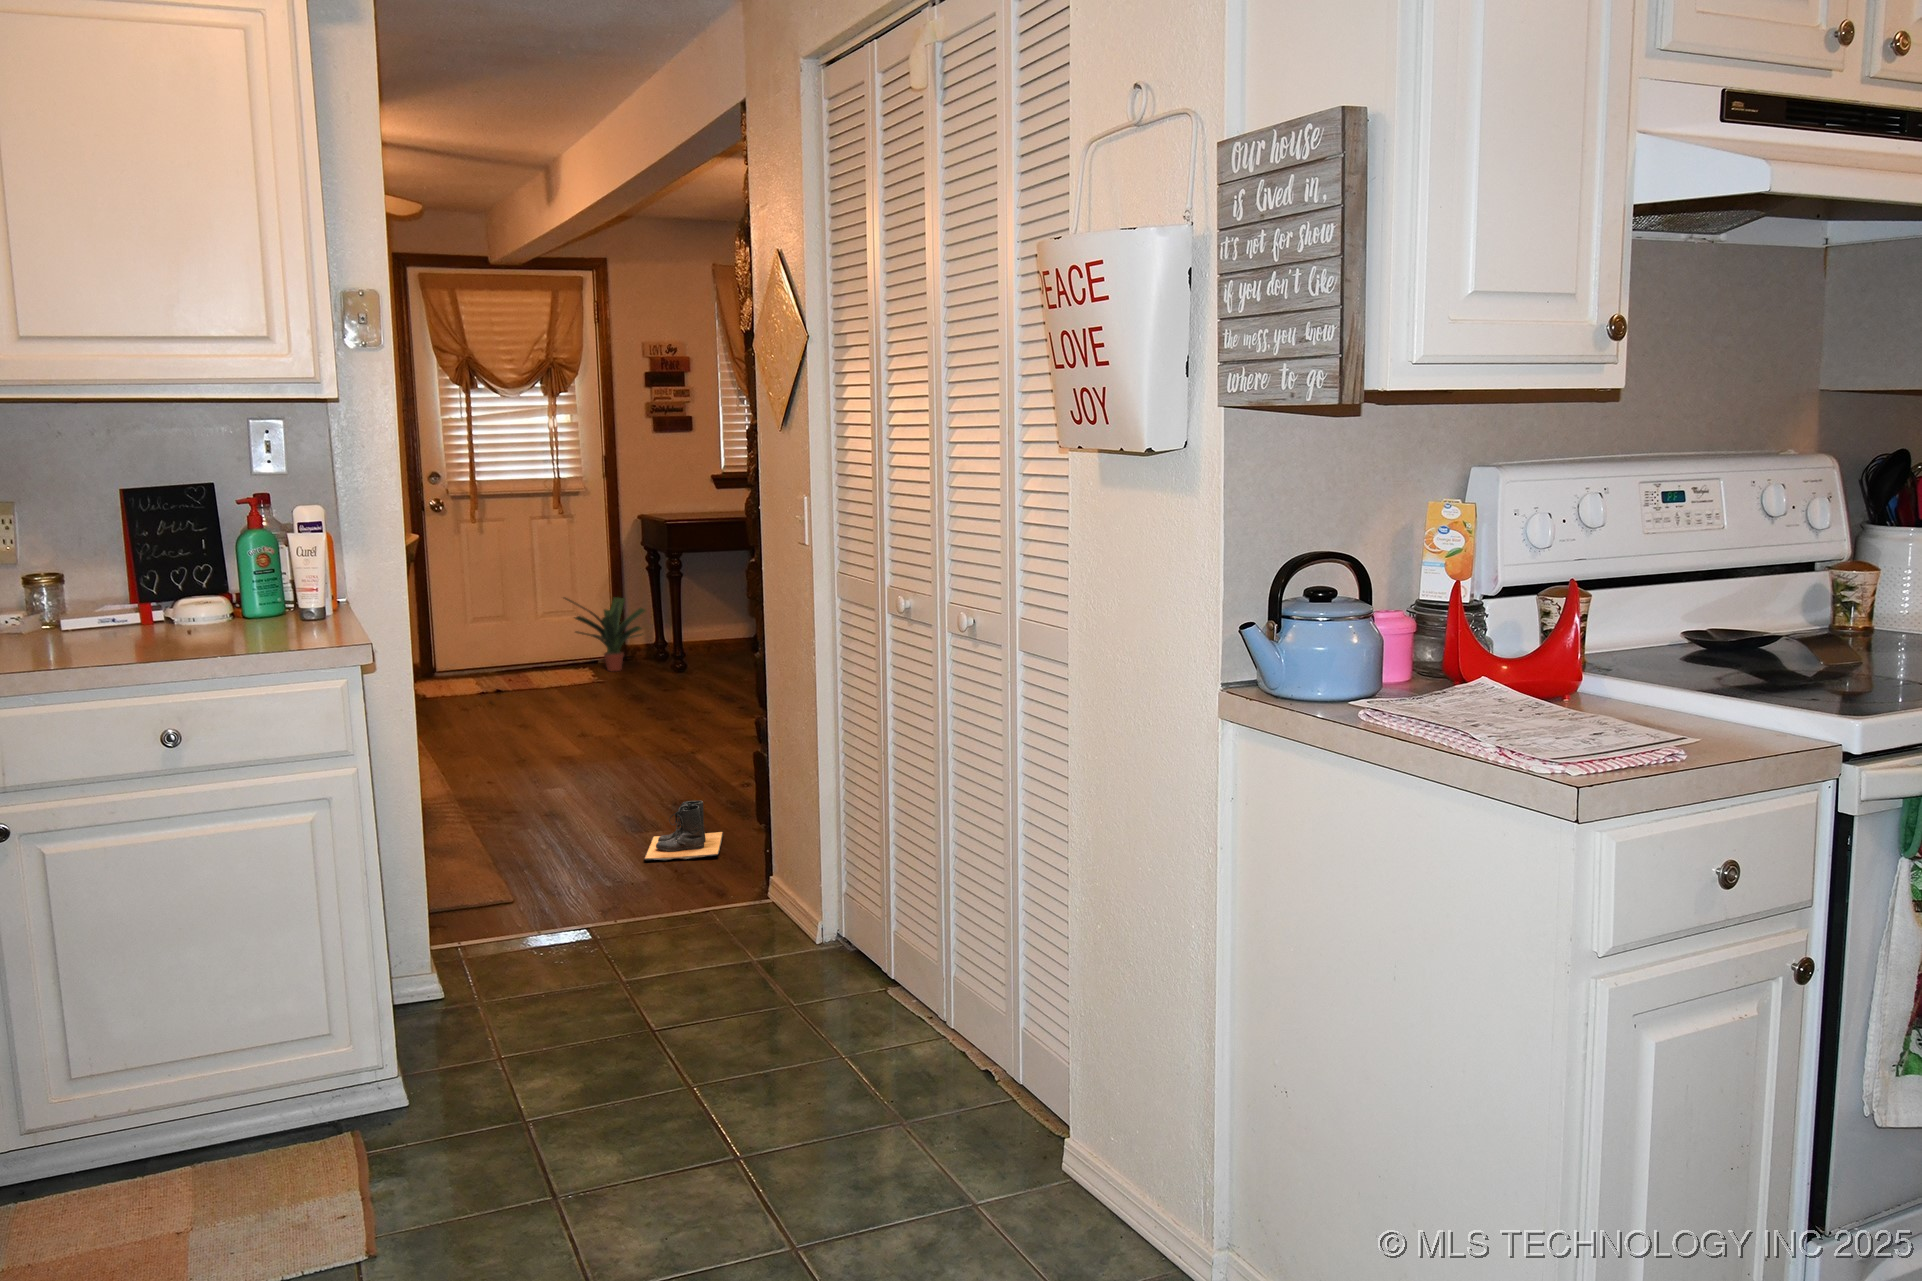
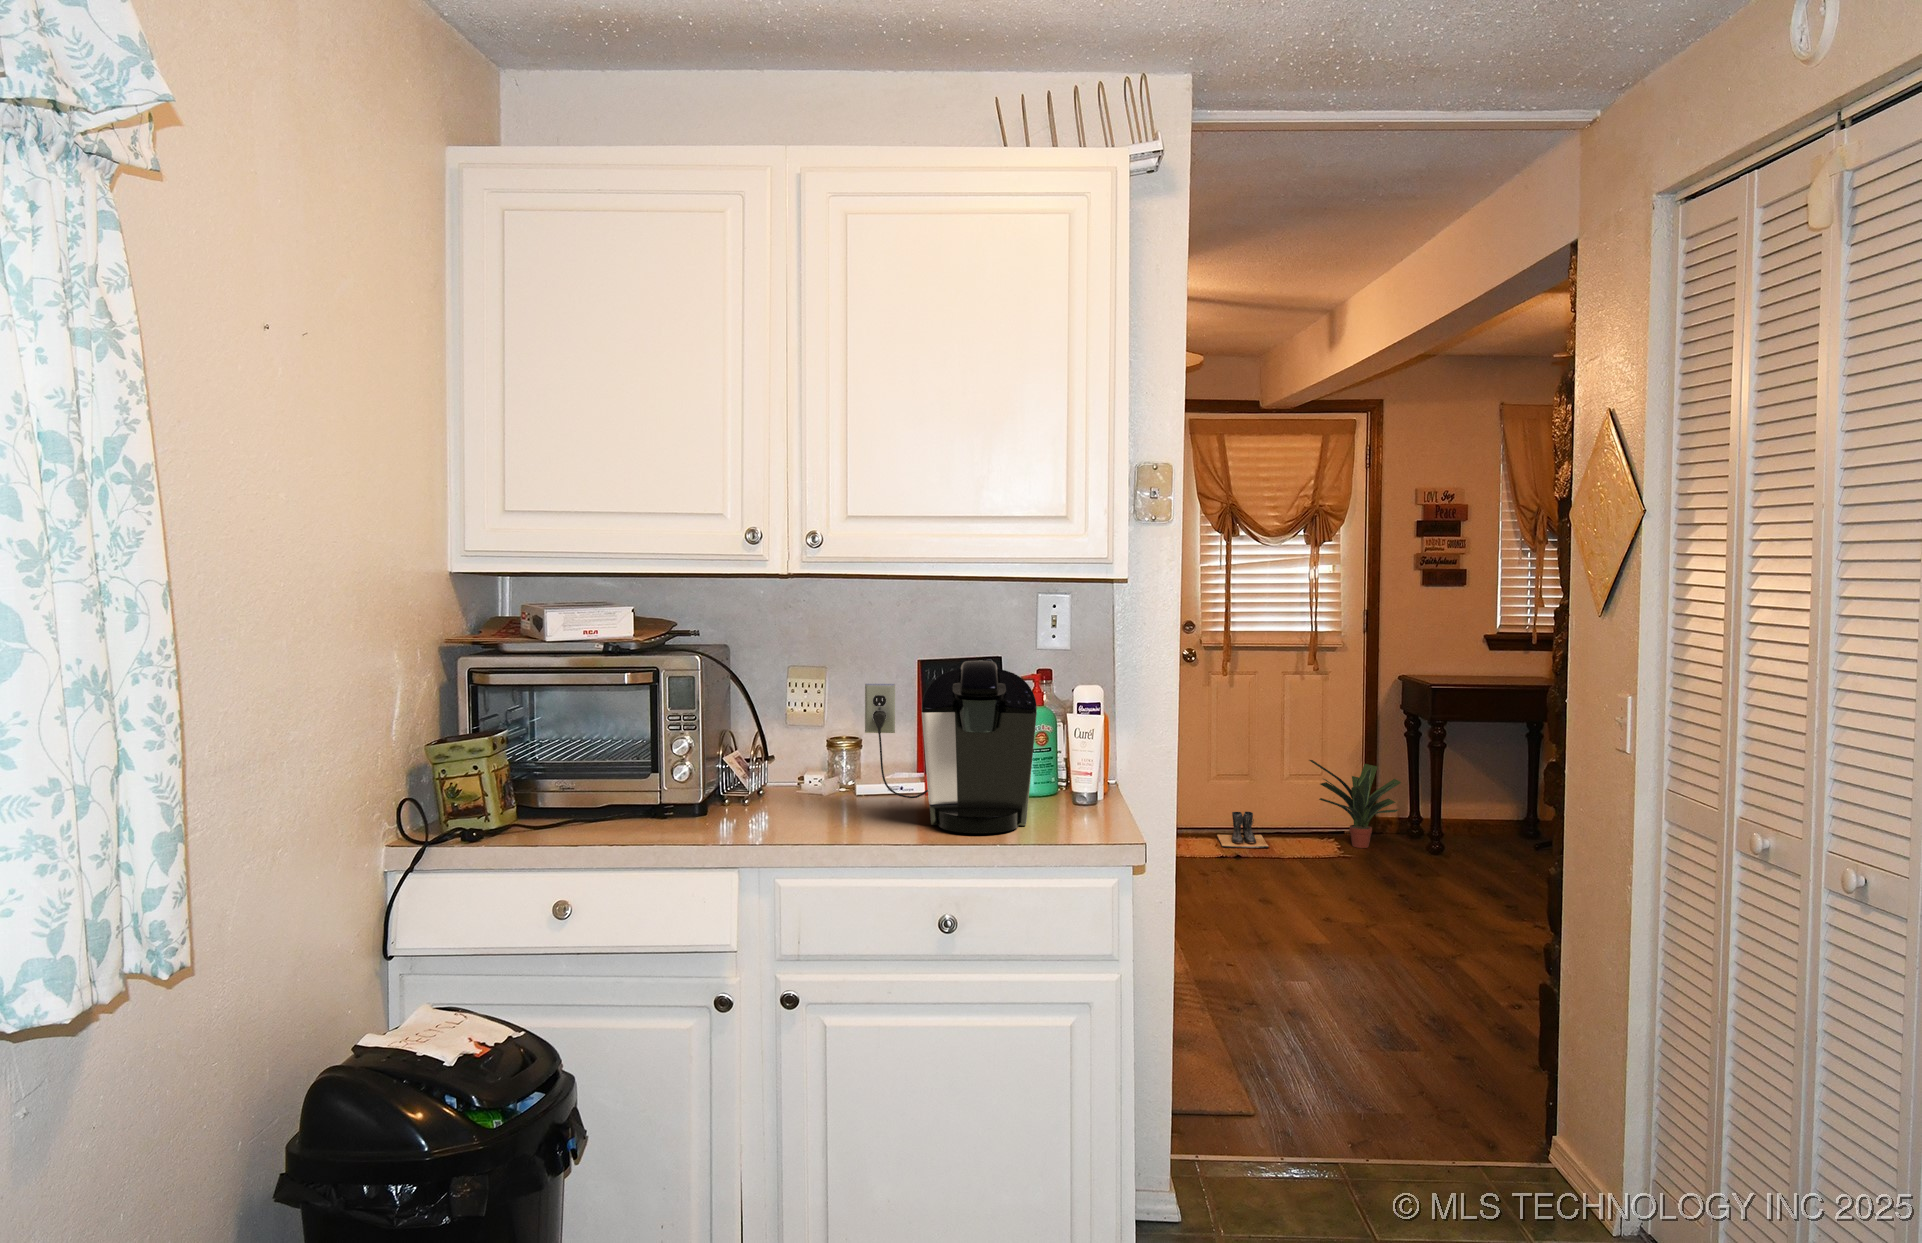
coffee maker: none [59,488,255,642] -> present [865,661,1037,833]
boots: present [644,801,723,860] -> present [1217,812,1269,848]

